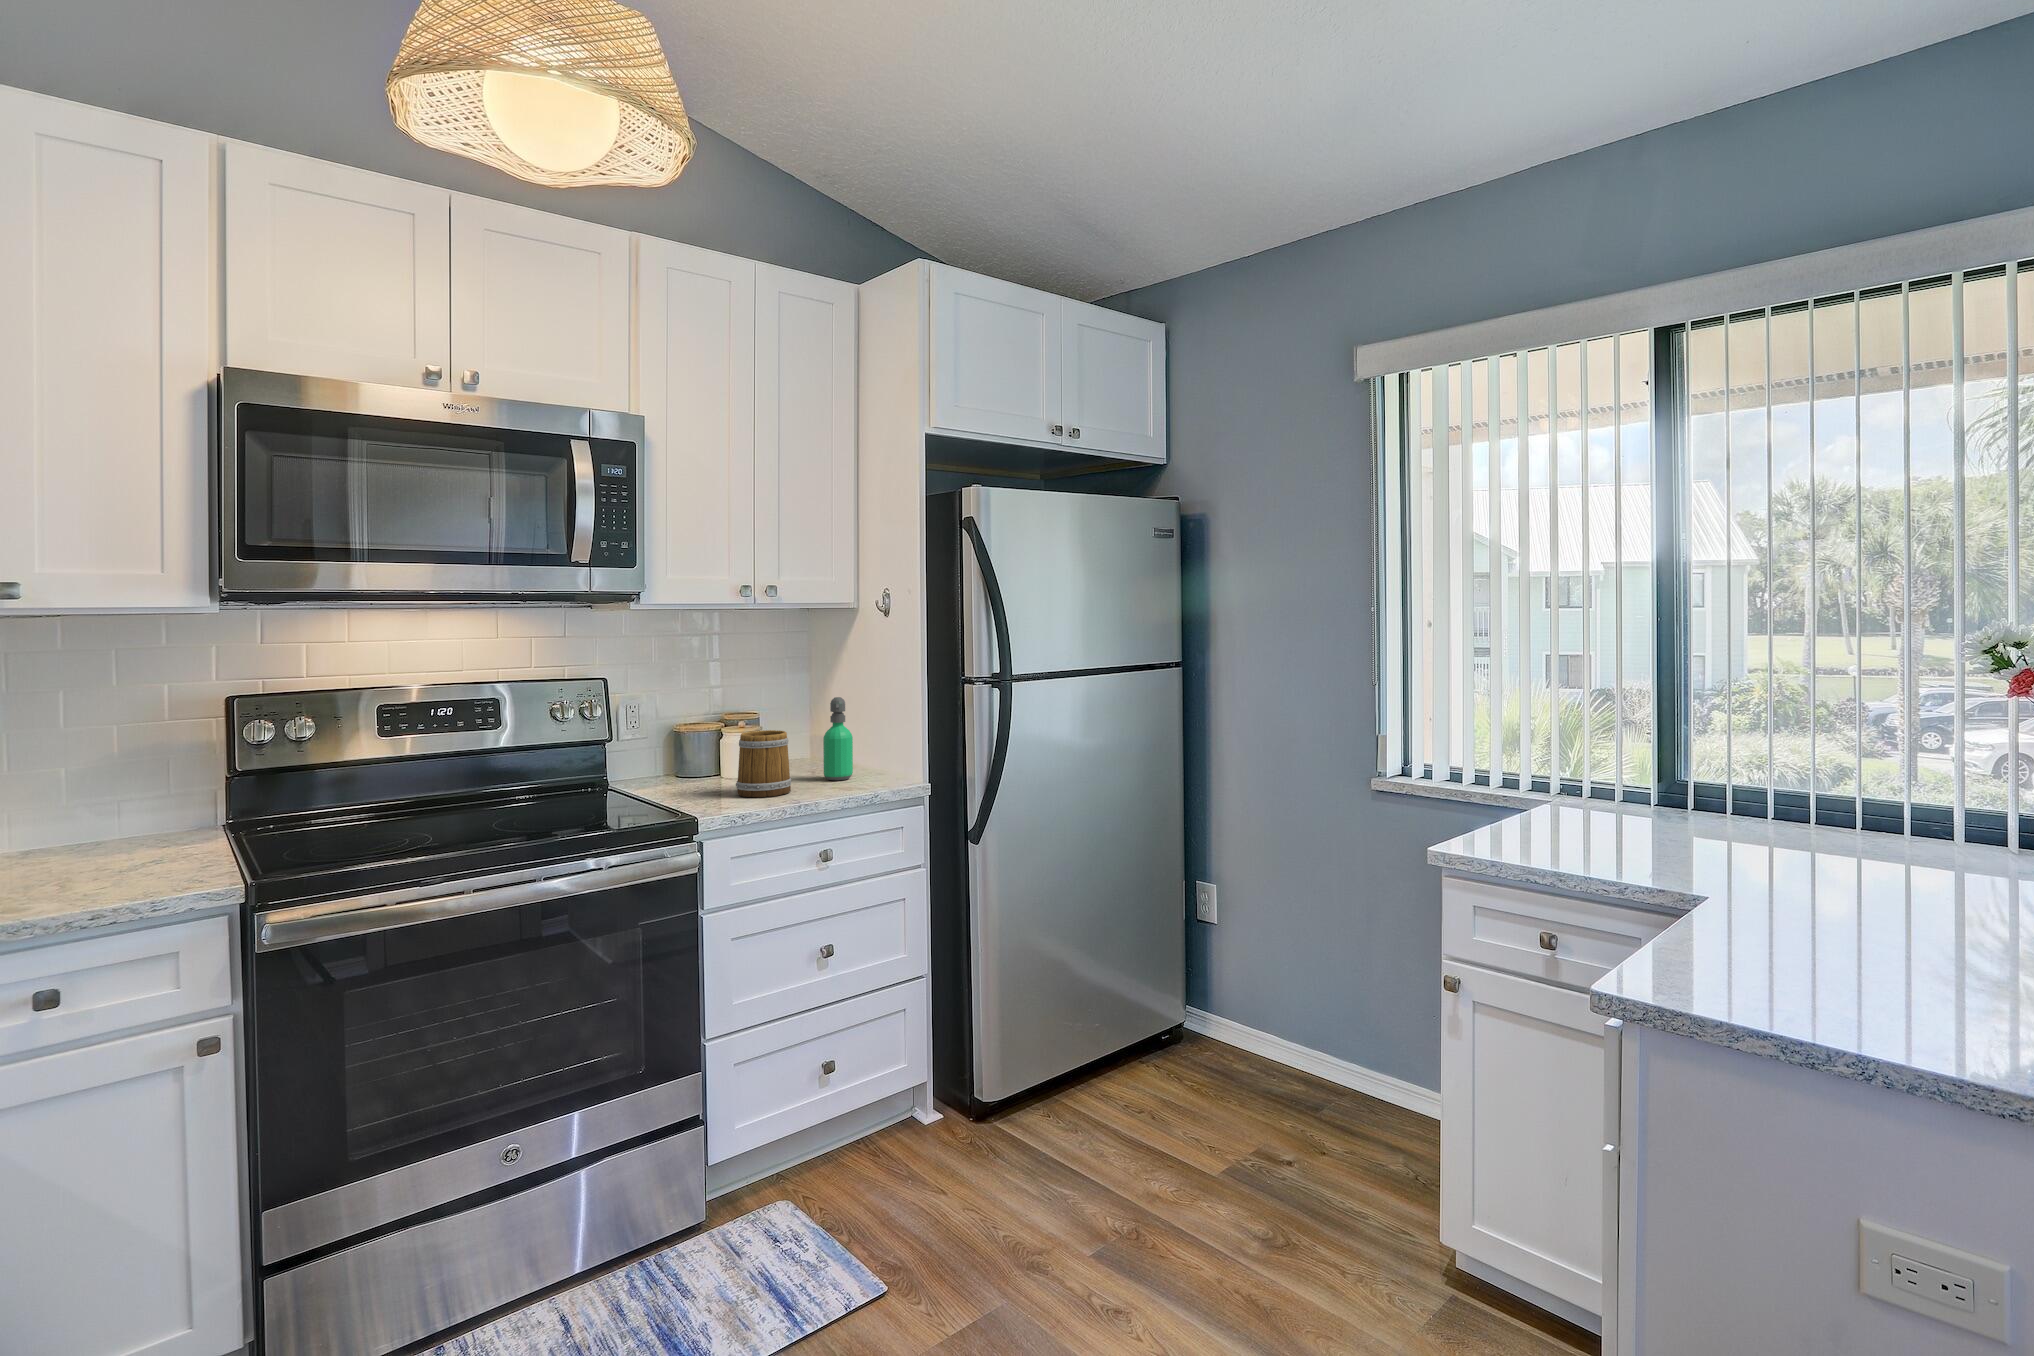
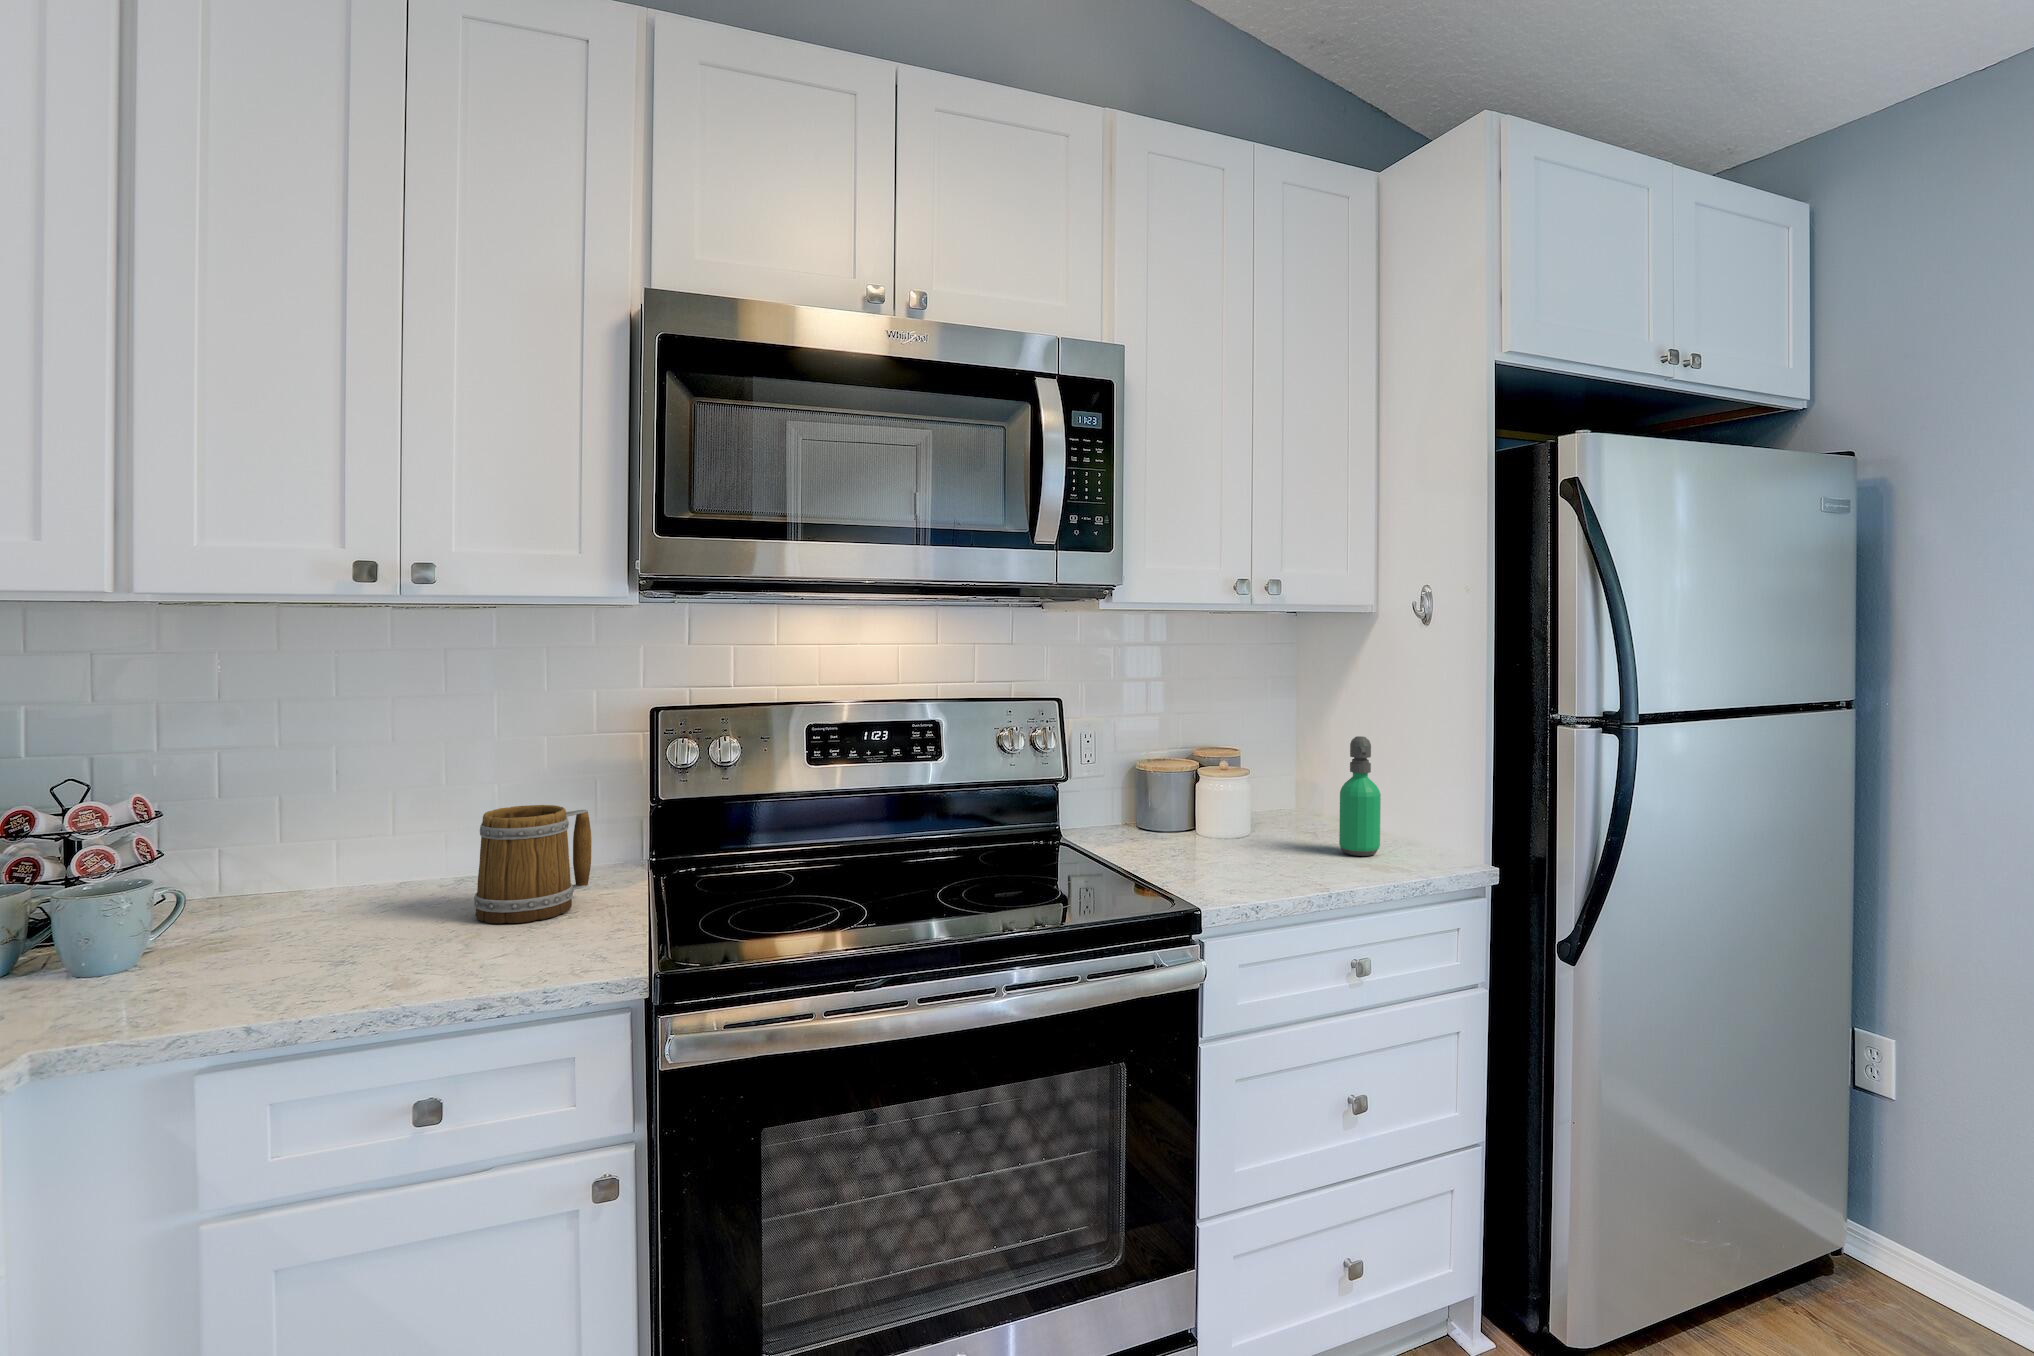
mug: present [736,730,792,797] -> present [474,805,591,924]

